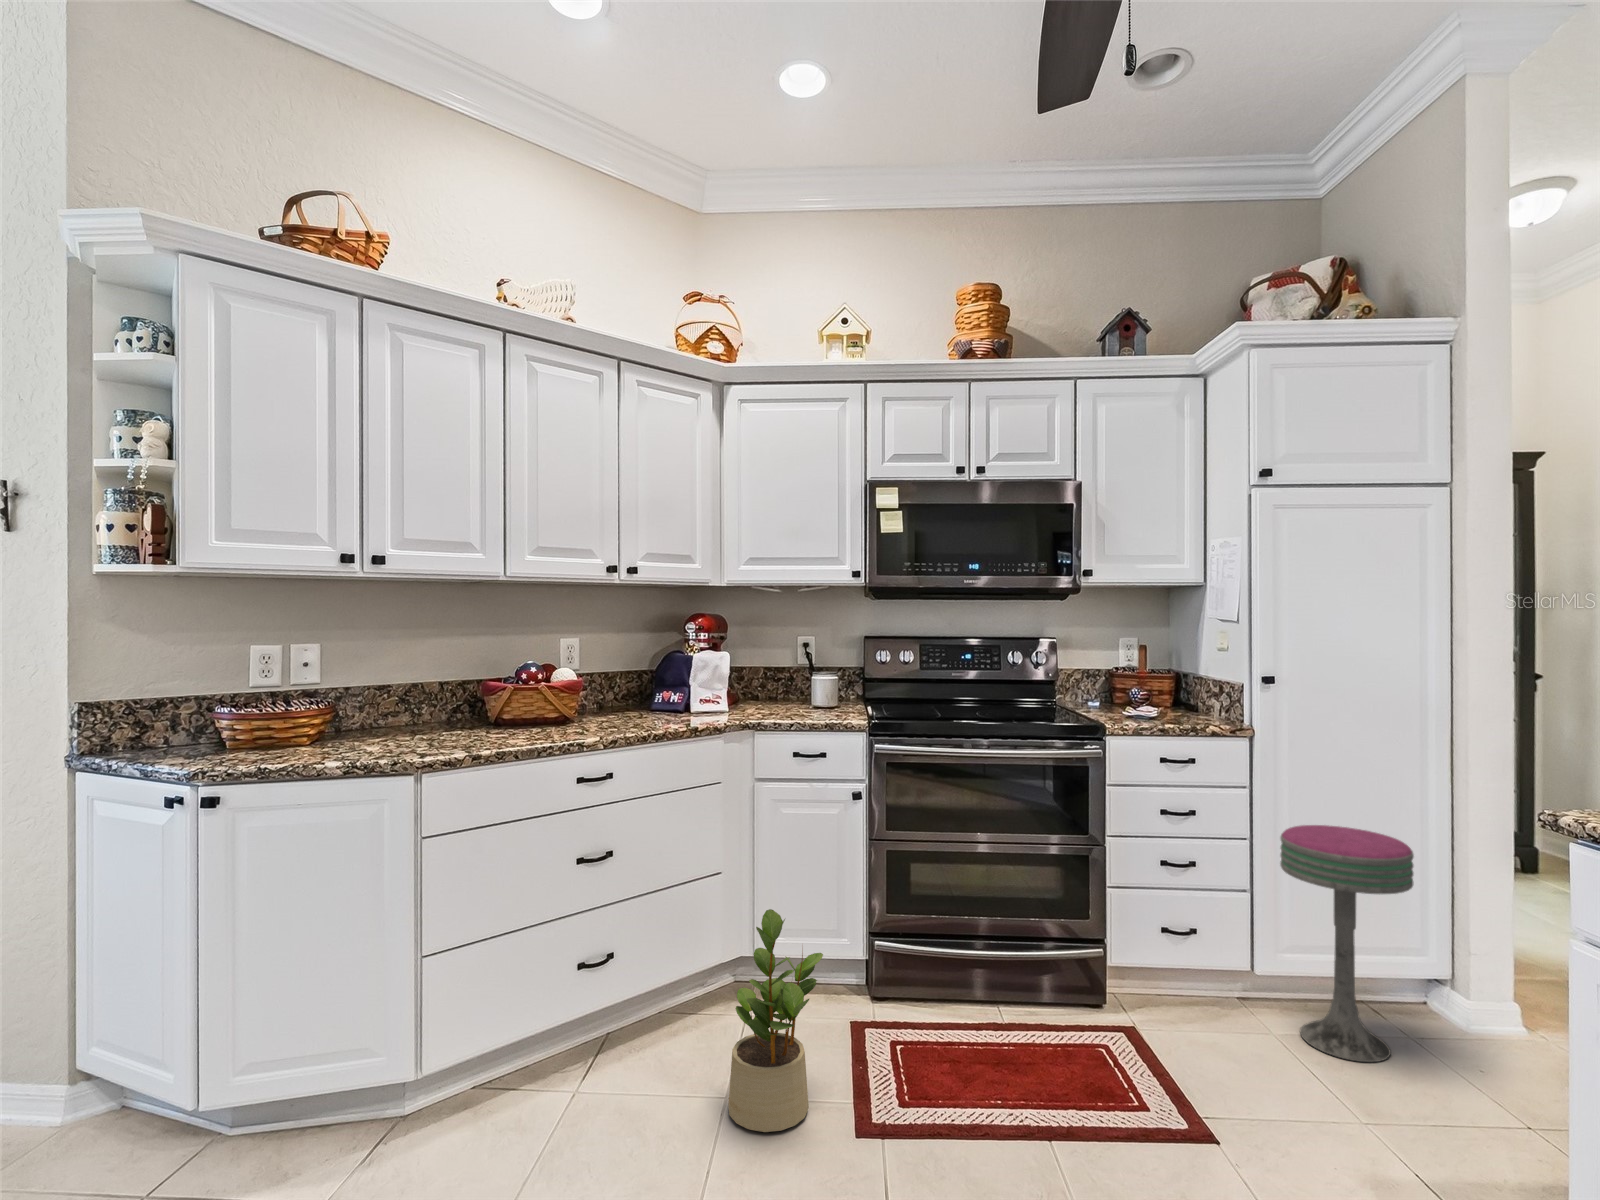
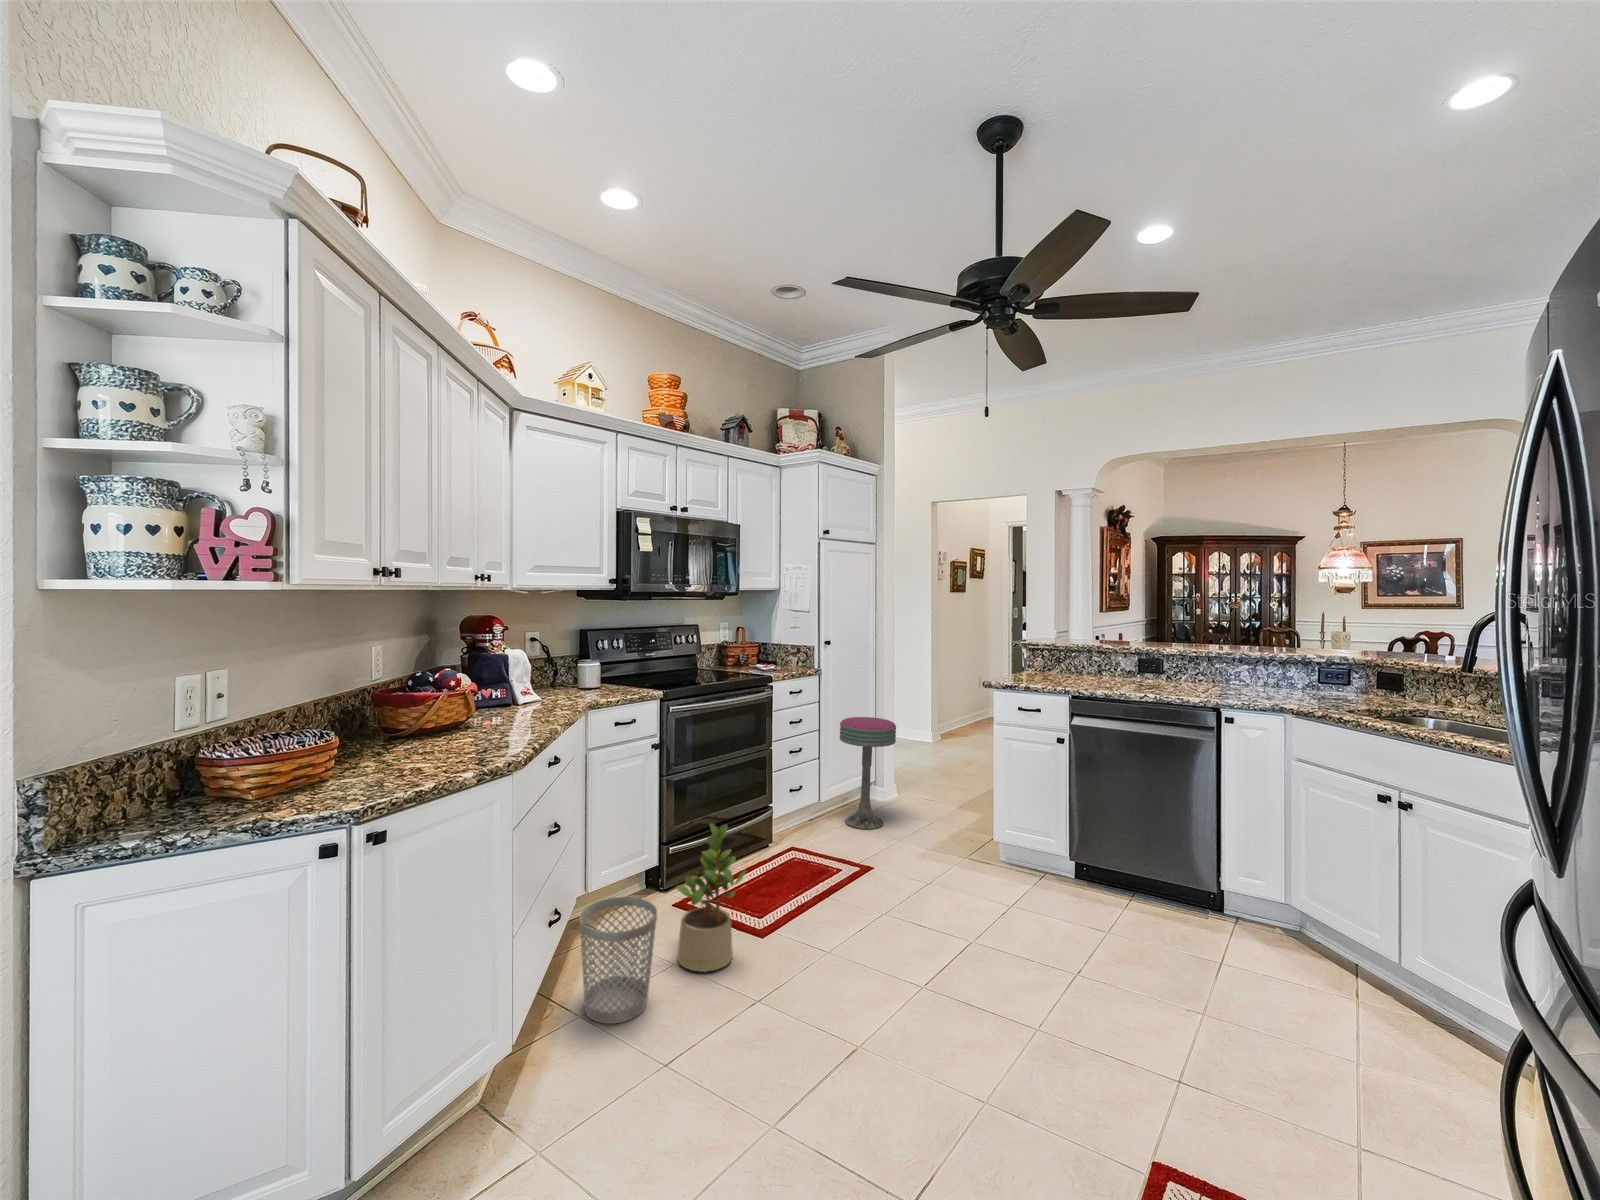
wastebasket: none [566,965,666,1129] -> present [580,897,657,1024]

